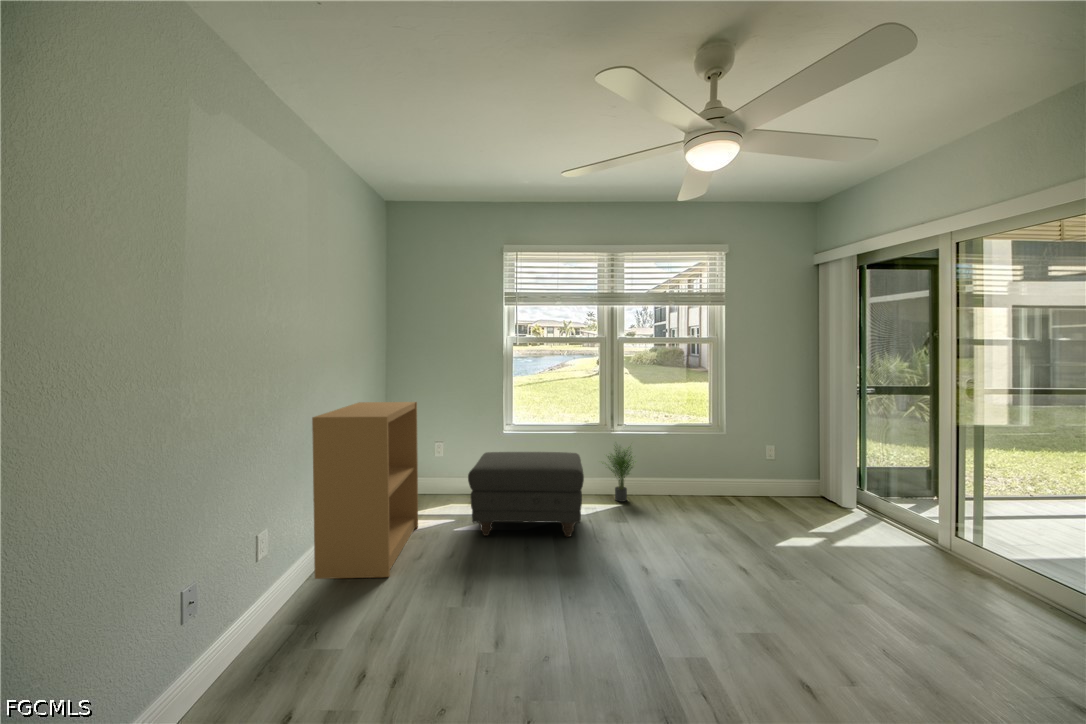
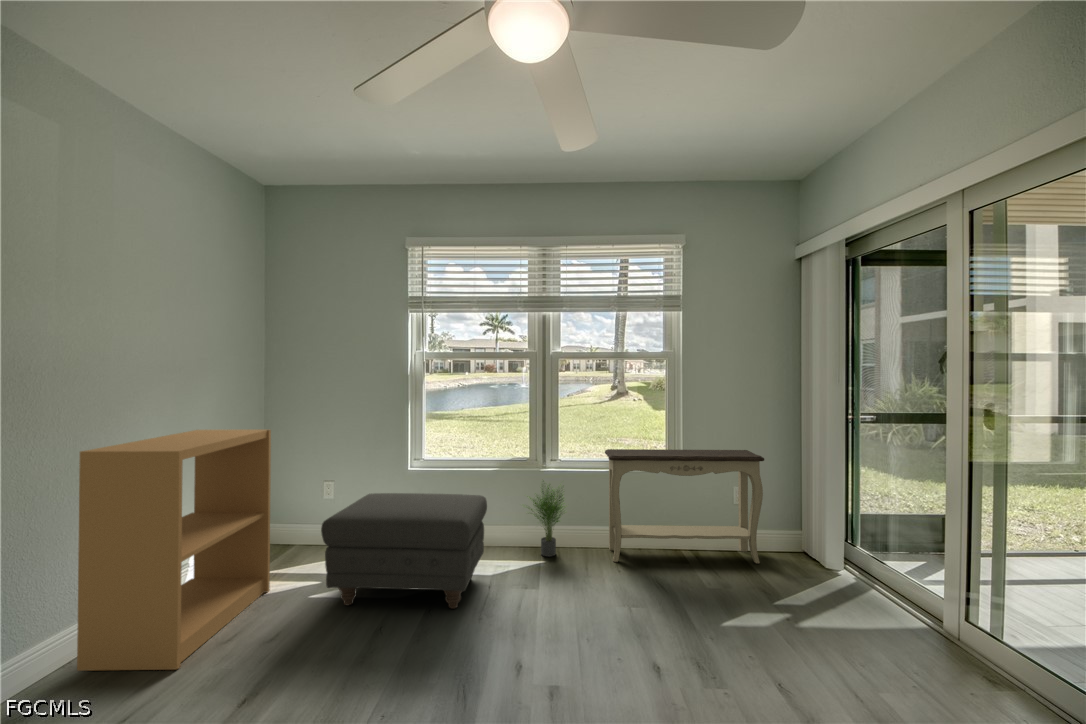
console table: none [663,417,794,505] -> present [605,449,764,564]

